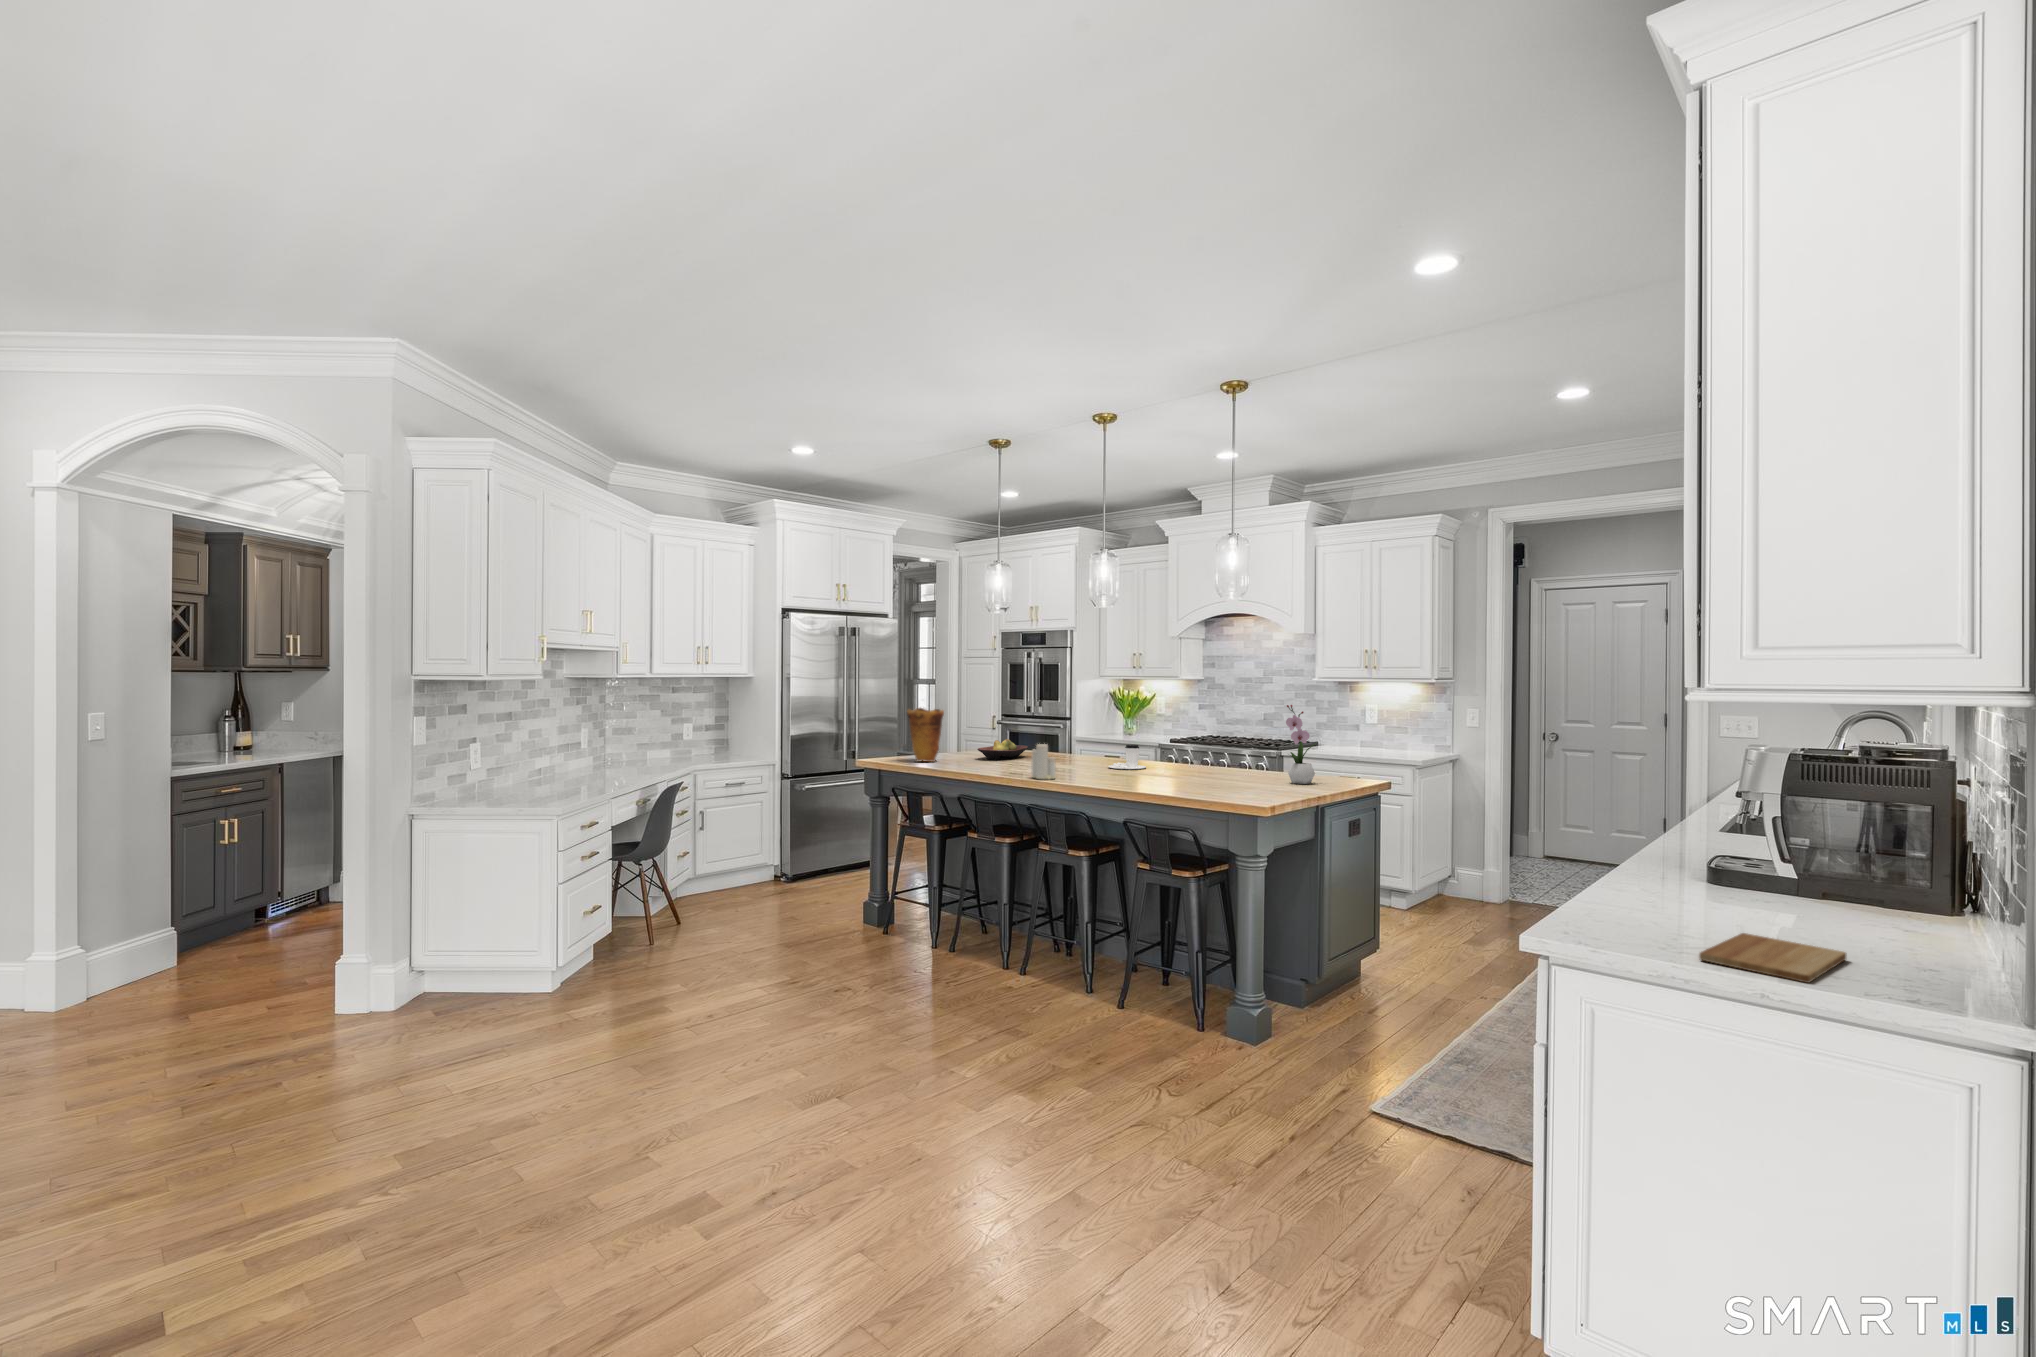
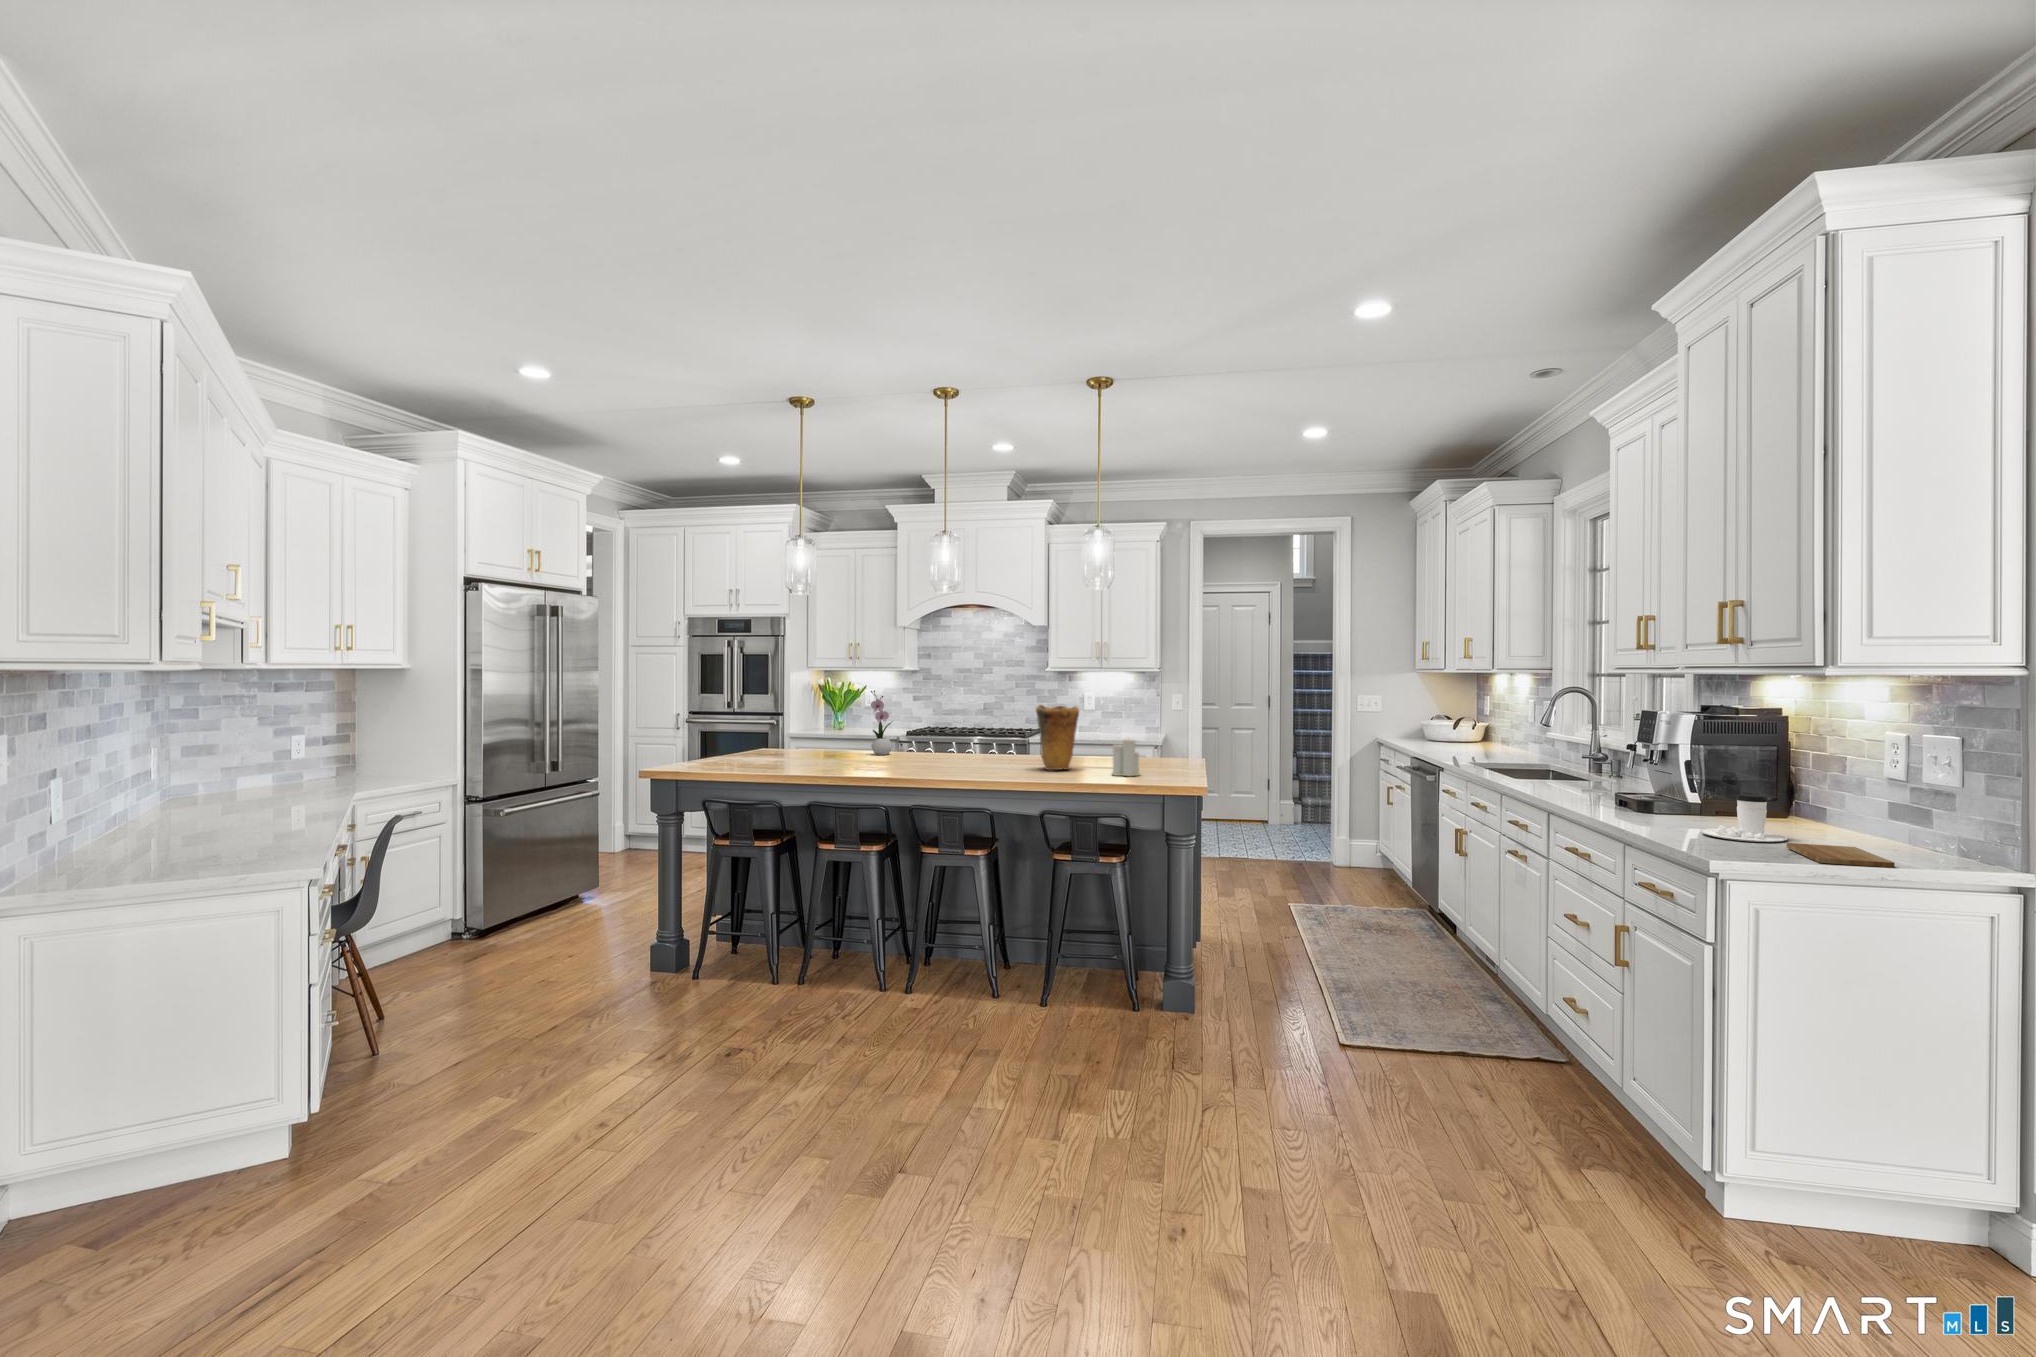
flower arrangement: present [1286,705,1316,784] -> present [871,690,893,755]
vase: present [907,708,944,762] -> present [1036,705,1079,770]
fruit bowl: present [977,739,1028,760] -> none [778,737,825,761]
candle: present [1031,744,1056,779] -> present [1112,739,1140,776]
coffee cup: present [1108,745,1146,769] -> present [1701,794,1787,842]

